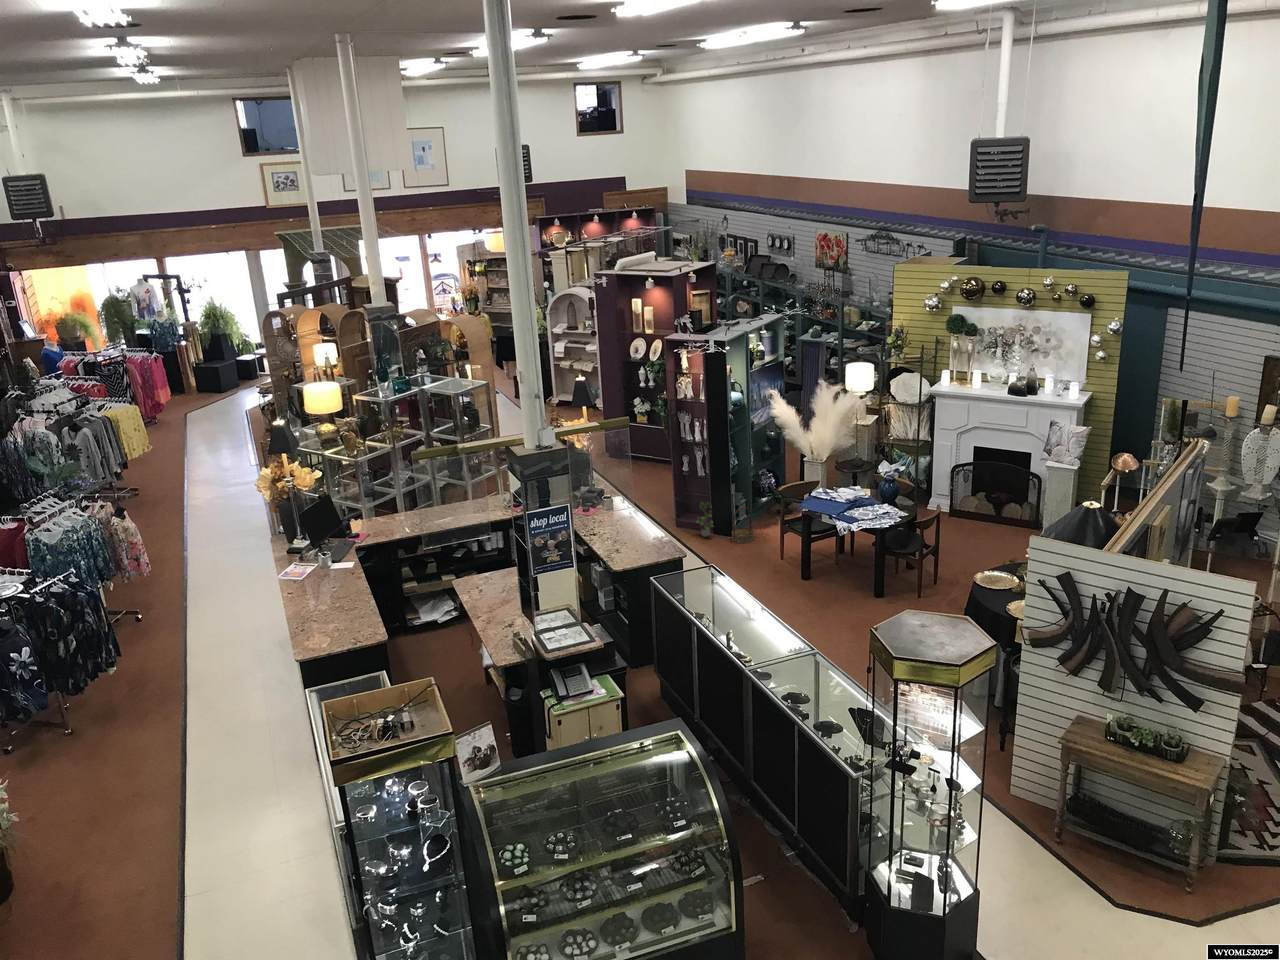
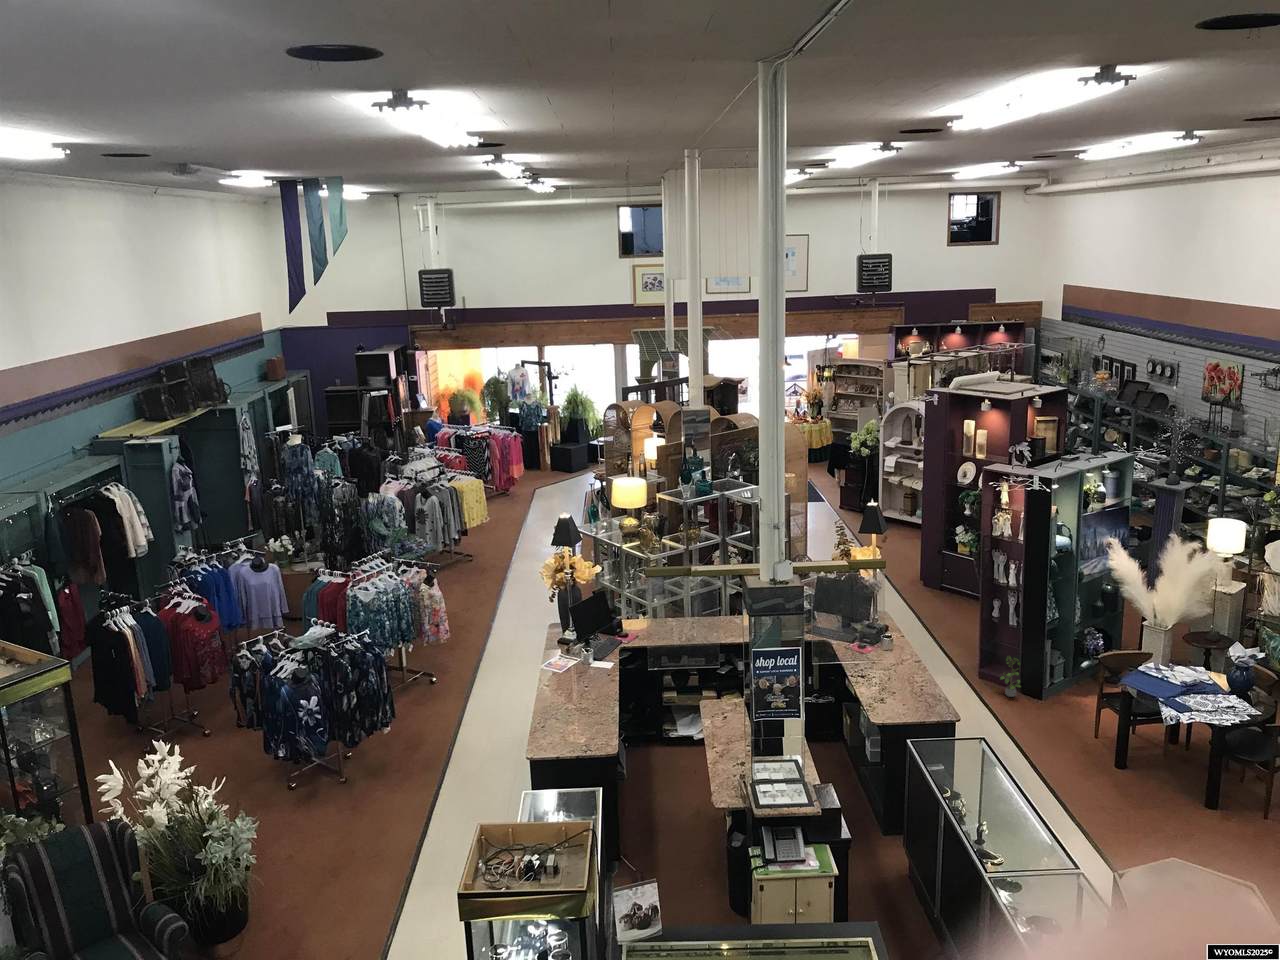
basket: present [731,507,753,543] -> none [1041,670,1069,713]

